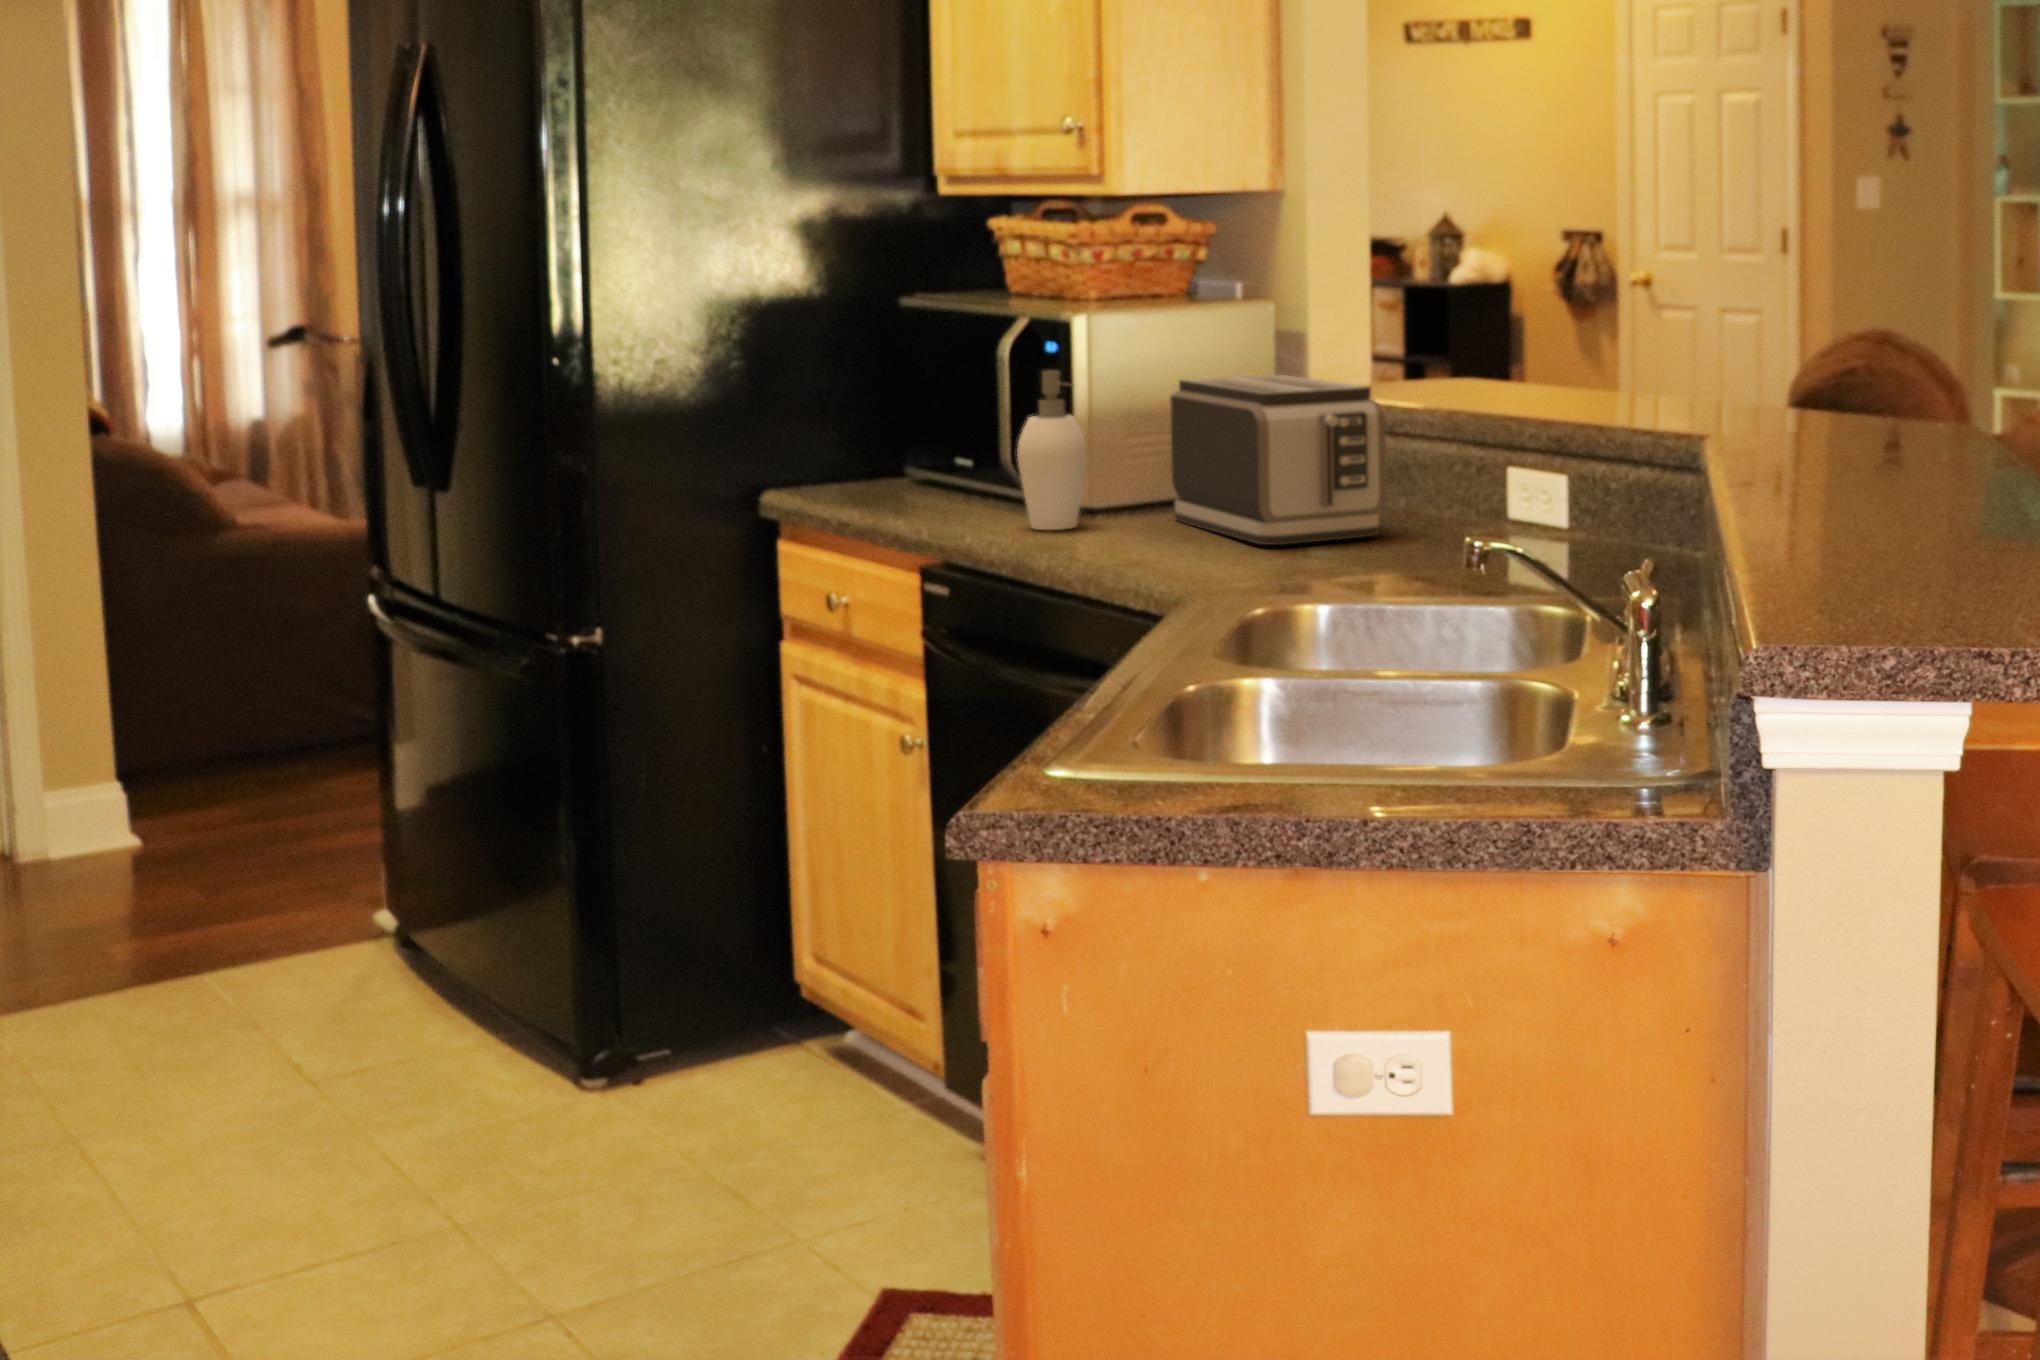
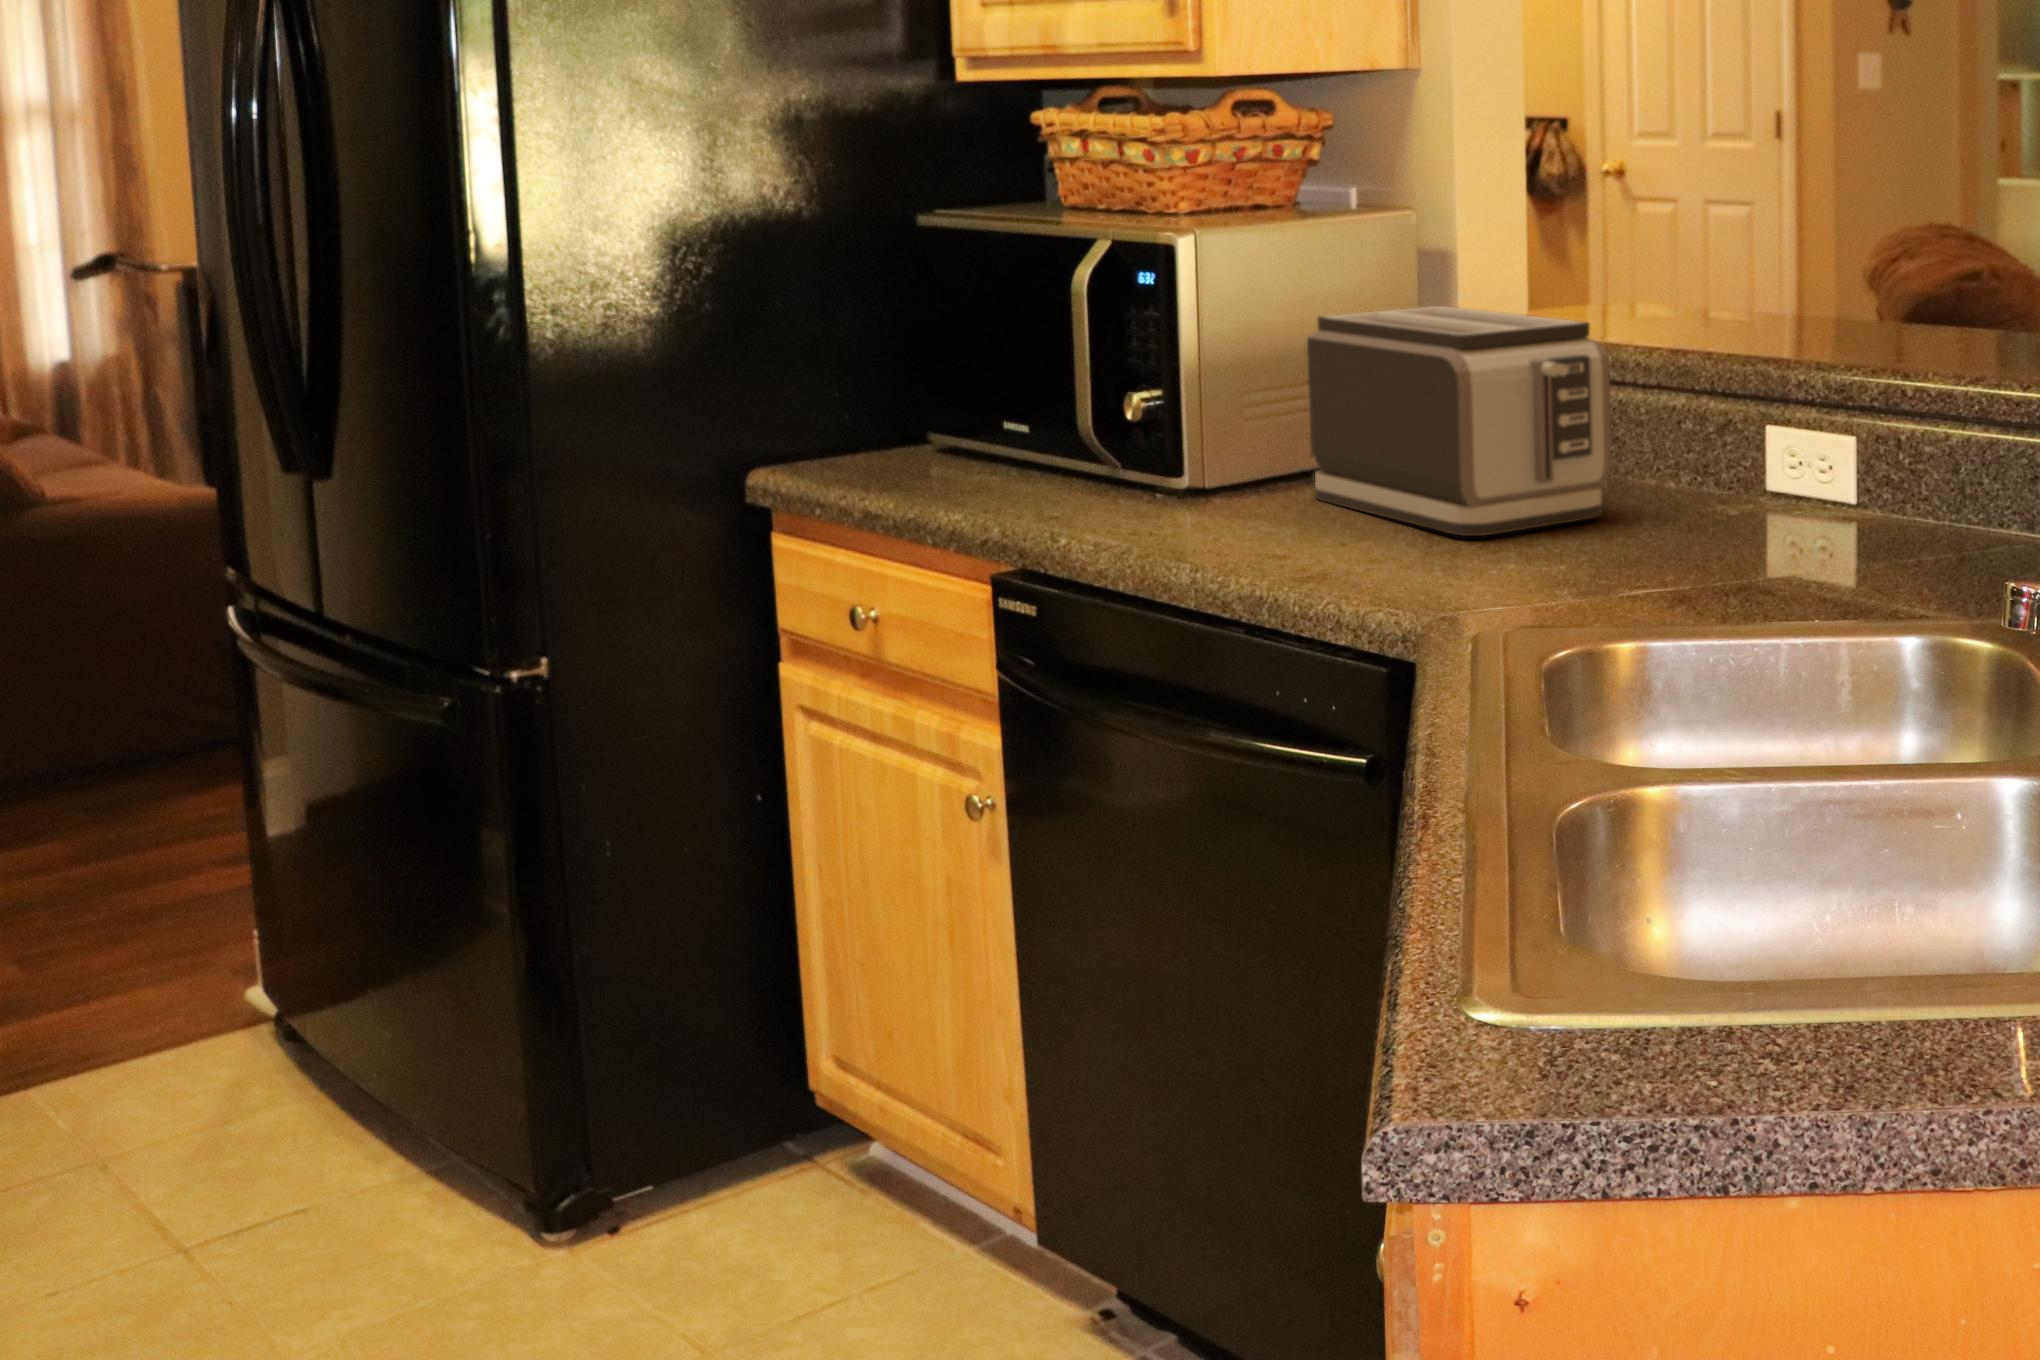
soap dispenser: present [1017,371,1087,530] -> none [1115,309,1208,520]

